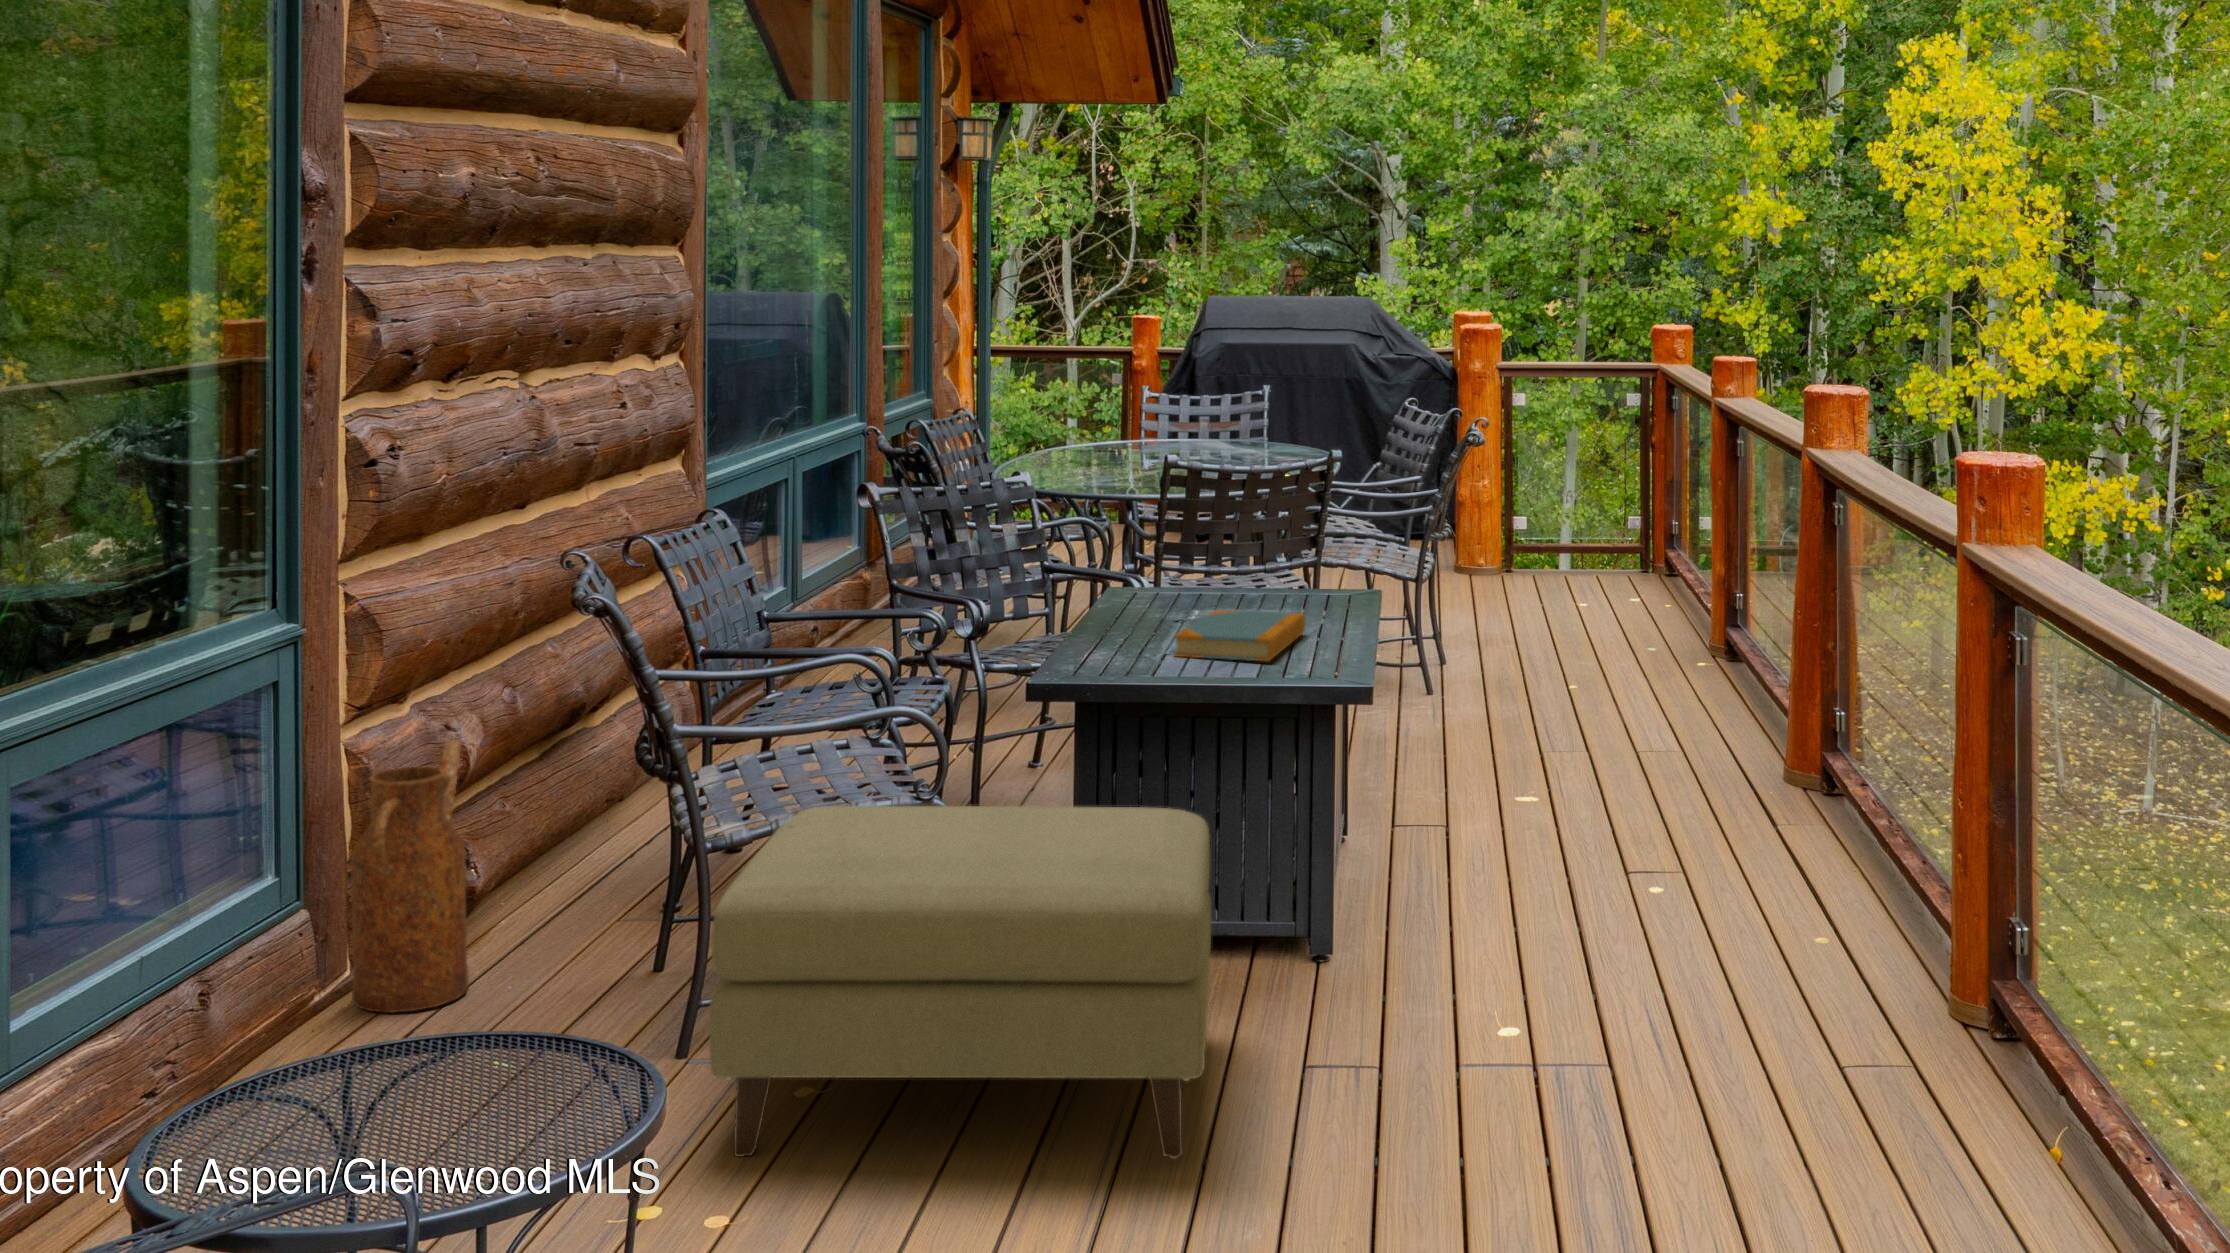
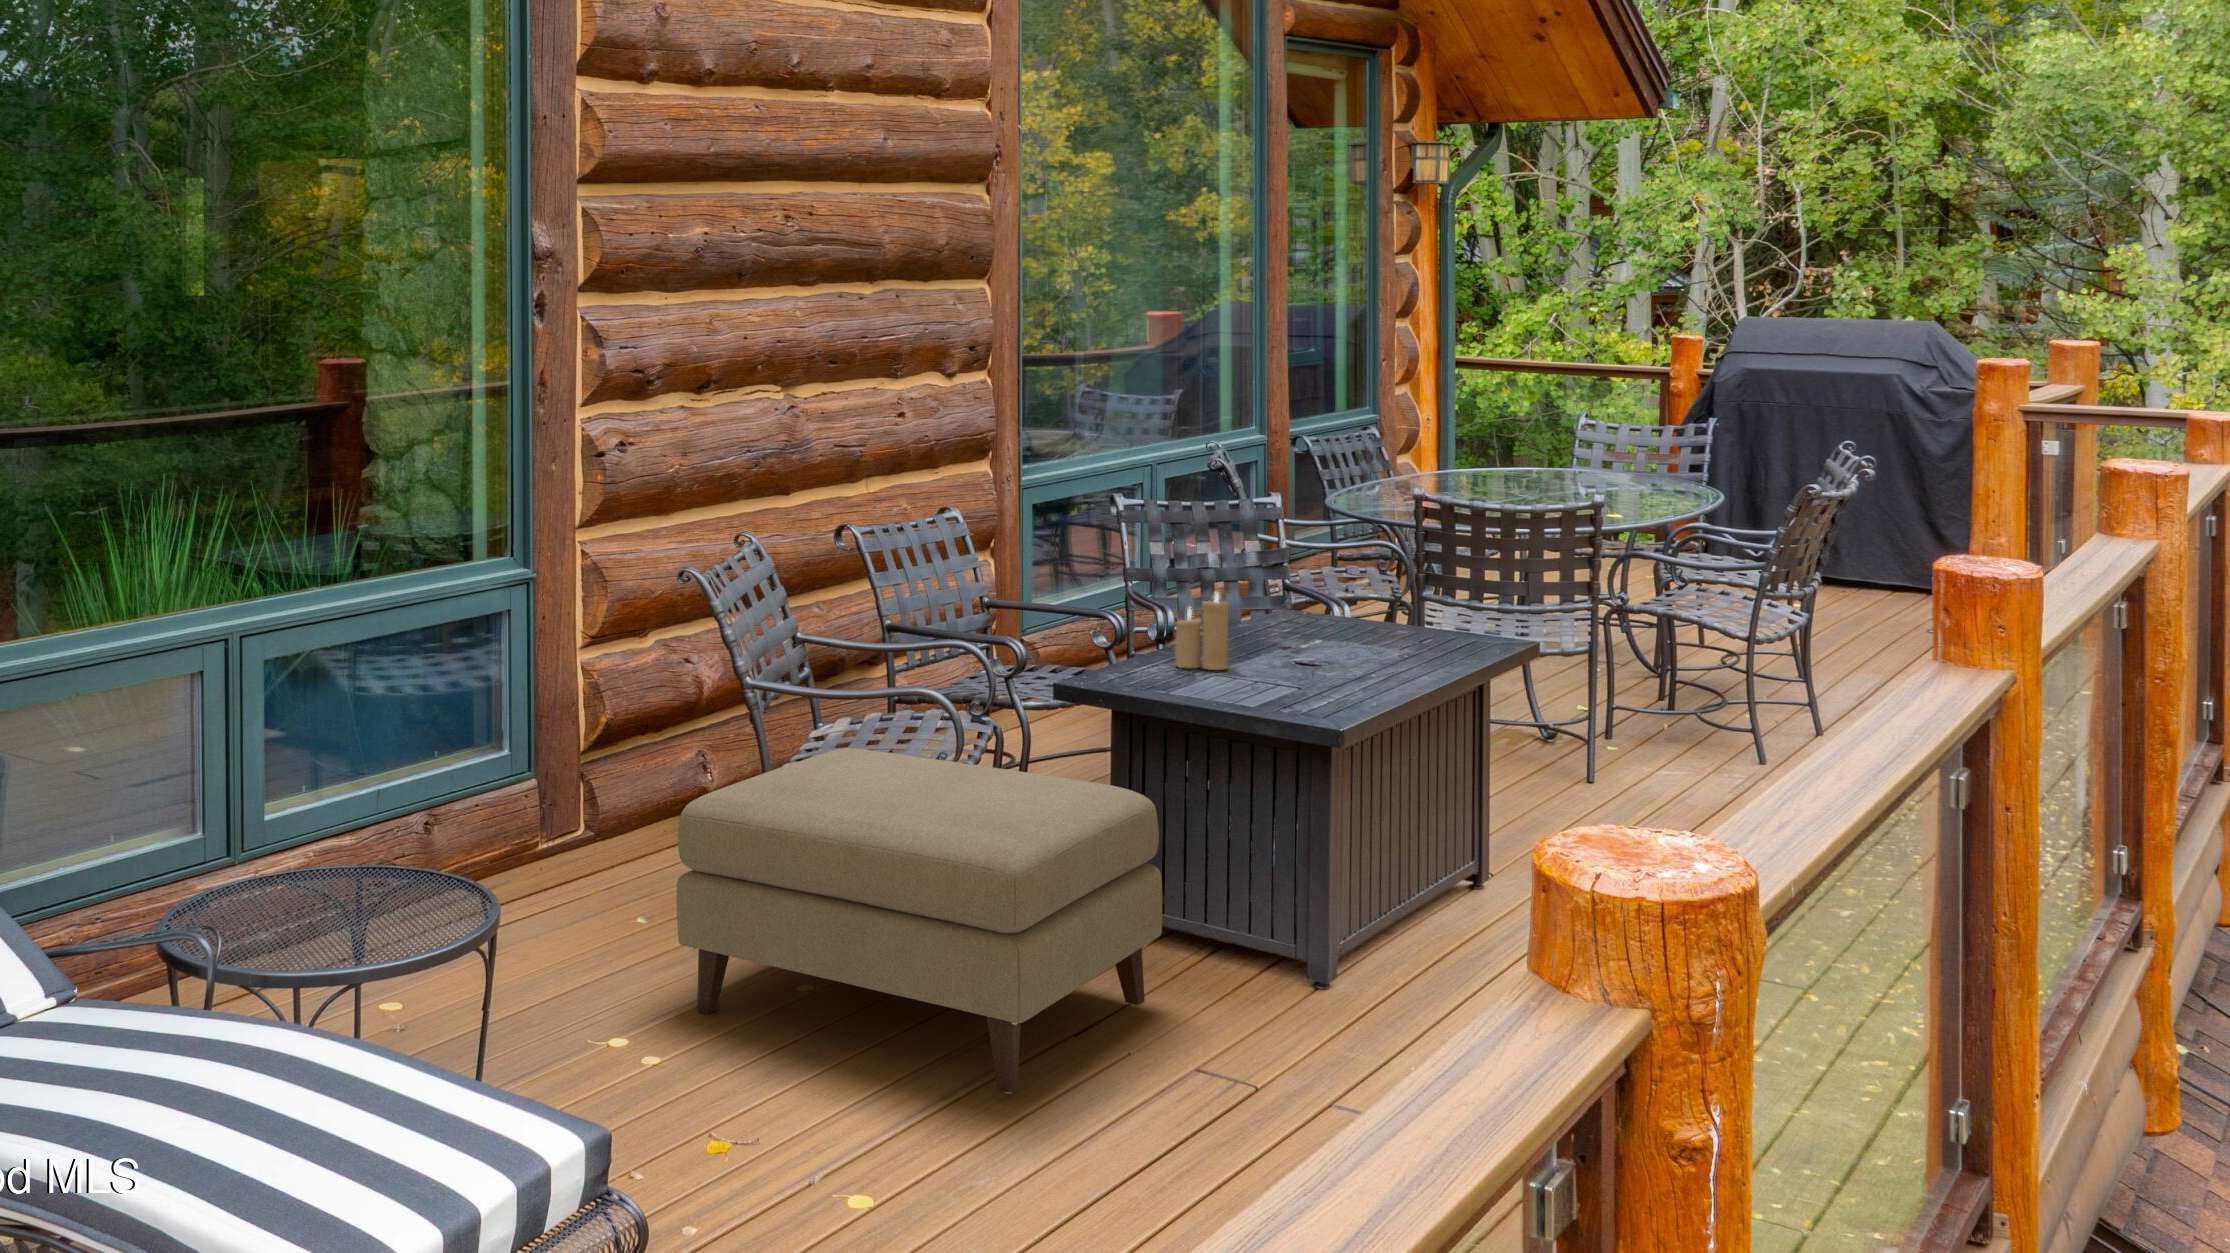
candle: none [1126,591,1182,676] -> present [1175,592,1229,670]
book: present [1175,610,1305,661] -> none [1251,617,1422,668]
watering can: present [351,740,469,1013] -> none [570,670,680,870]

